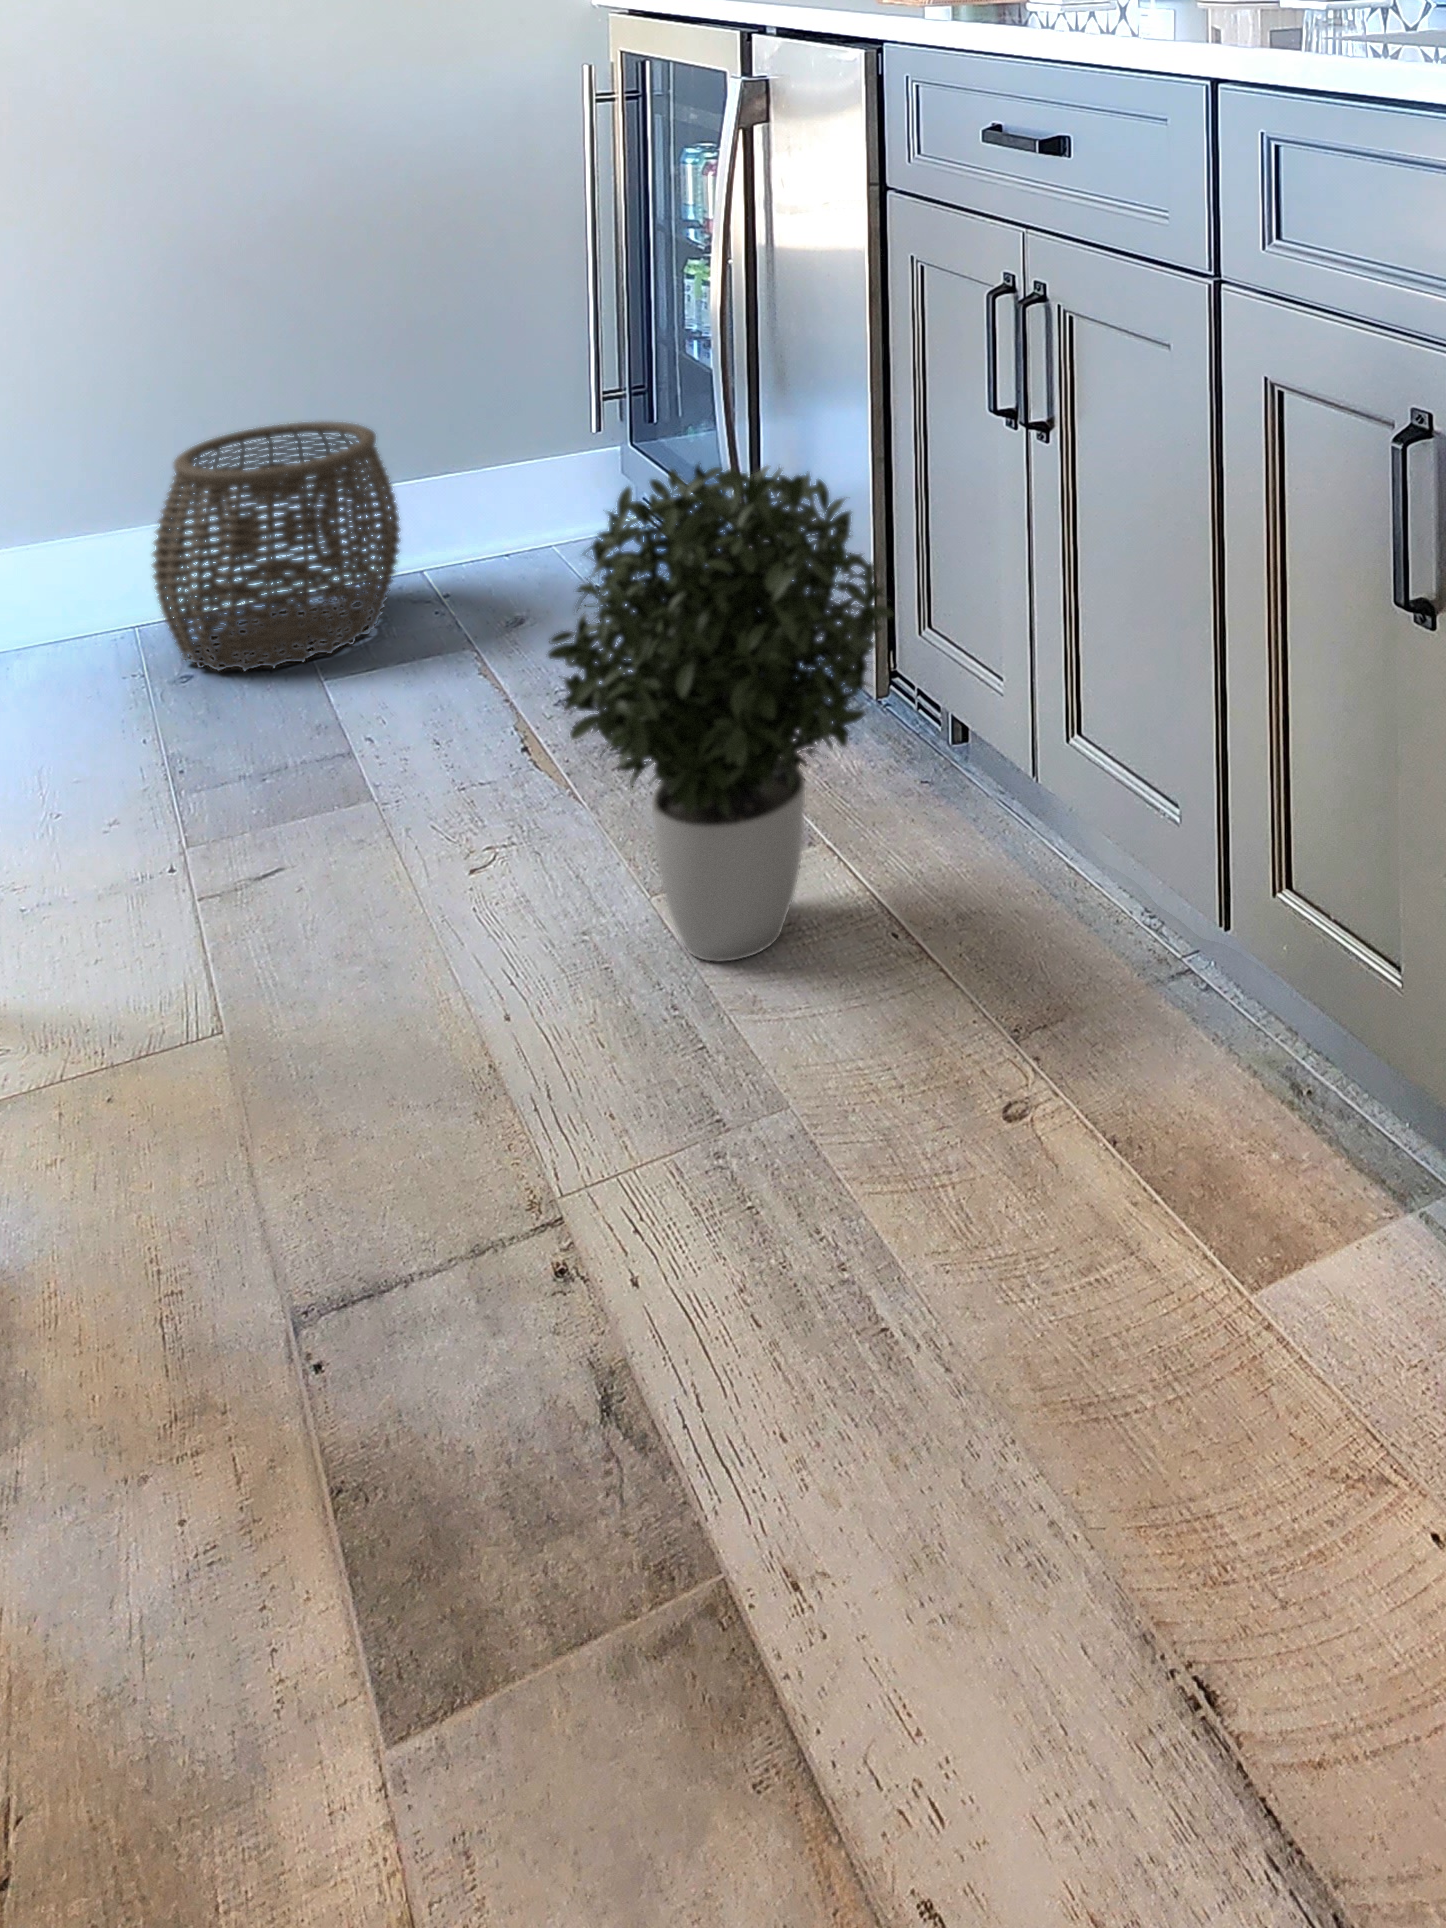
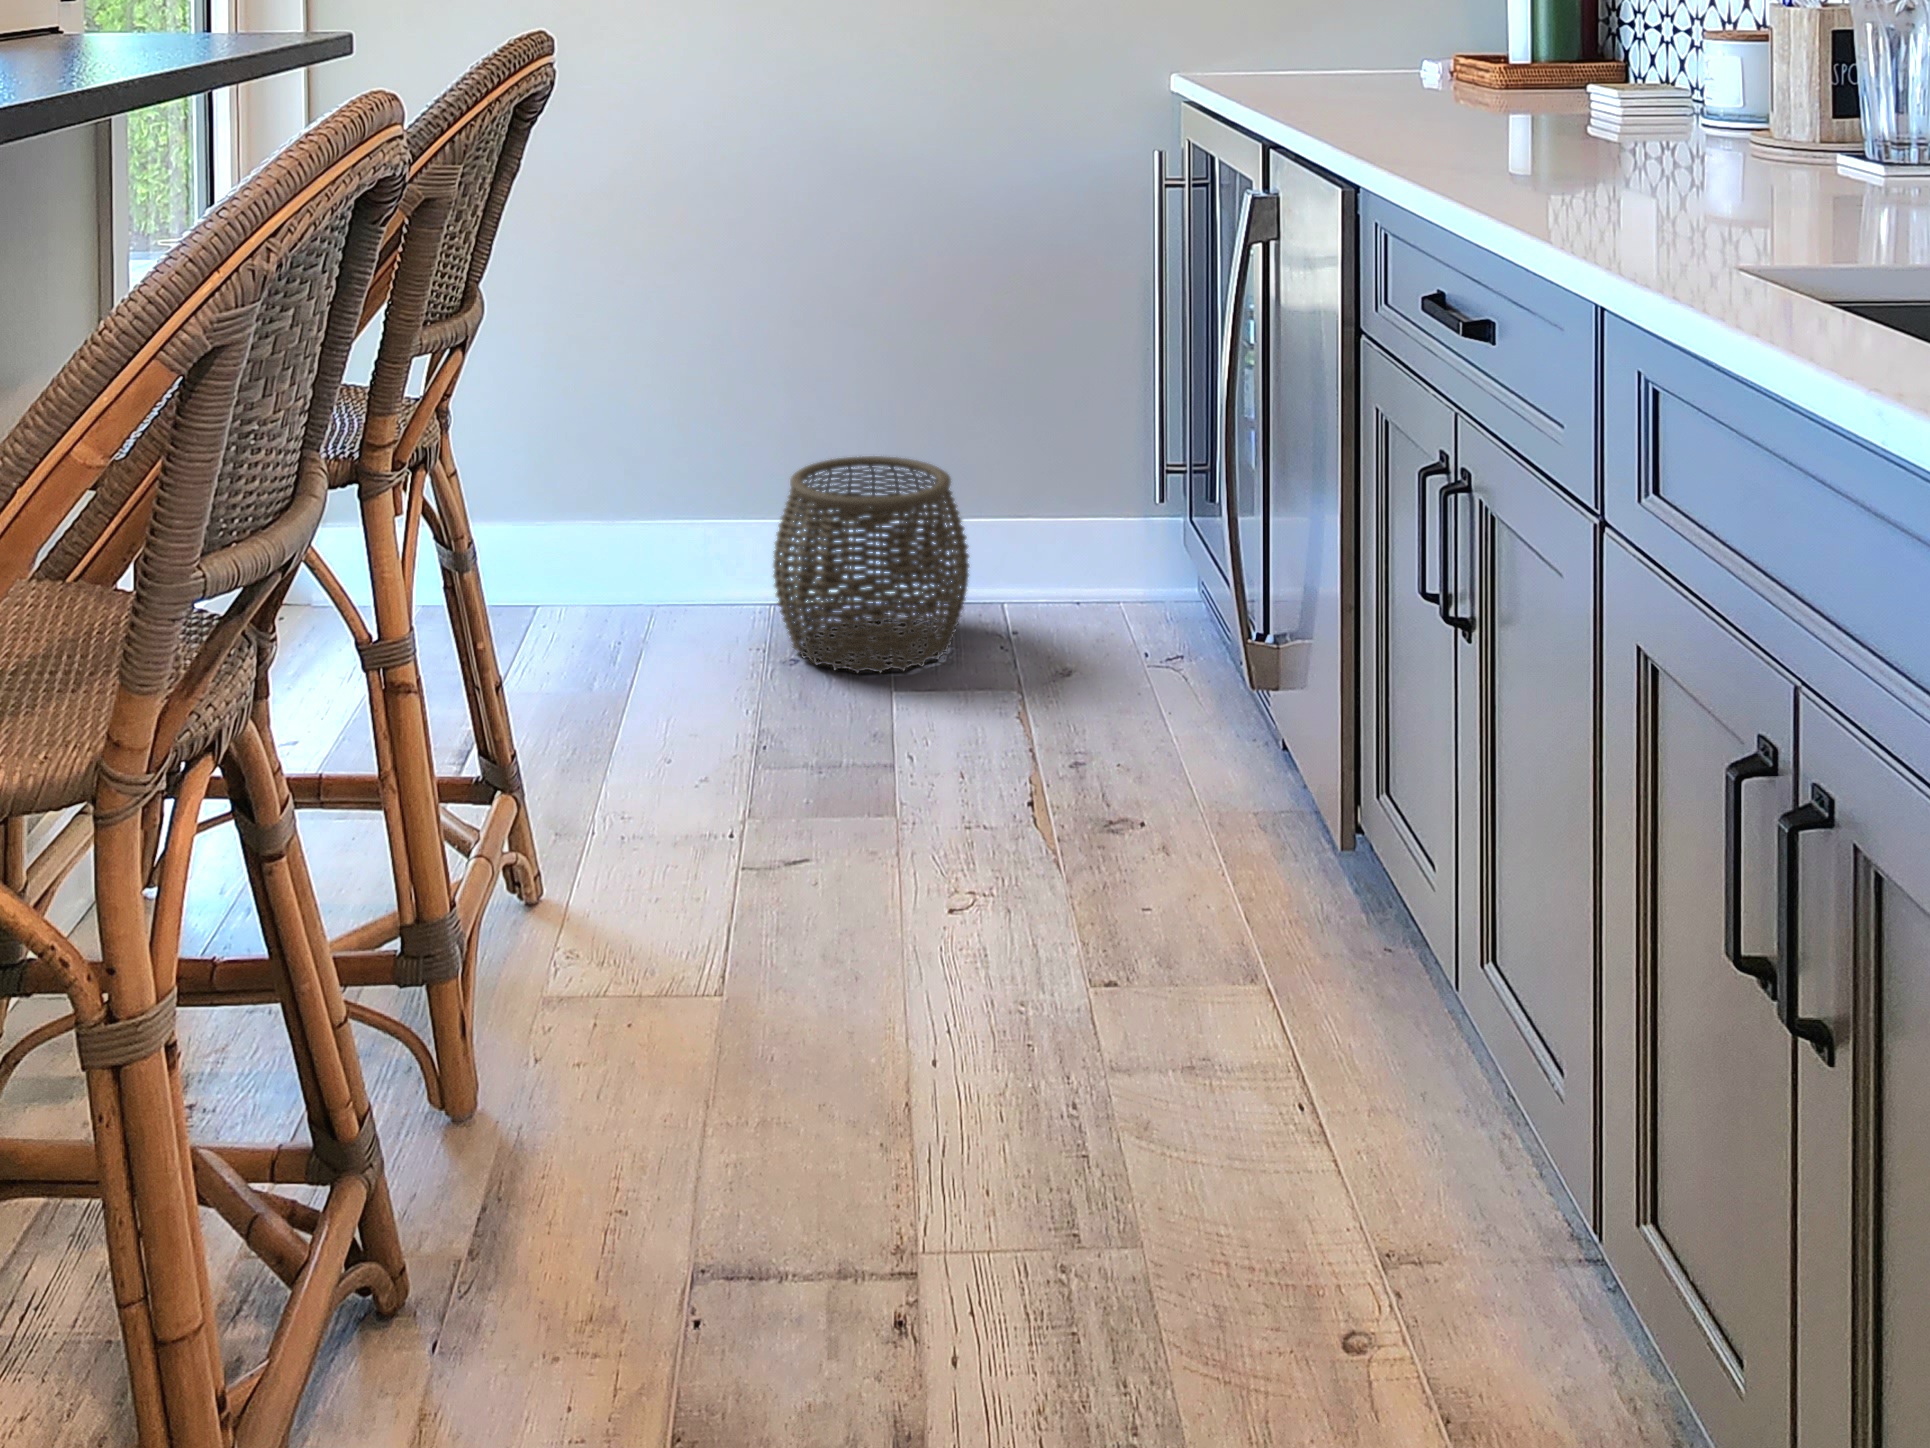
potted plant: present [547,463,893,962] -> none [983,584,1318,1075]

